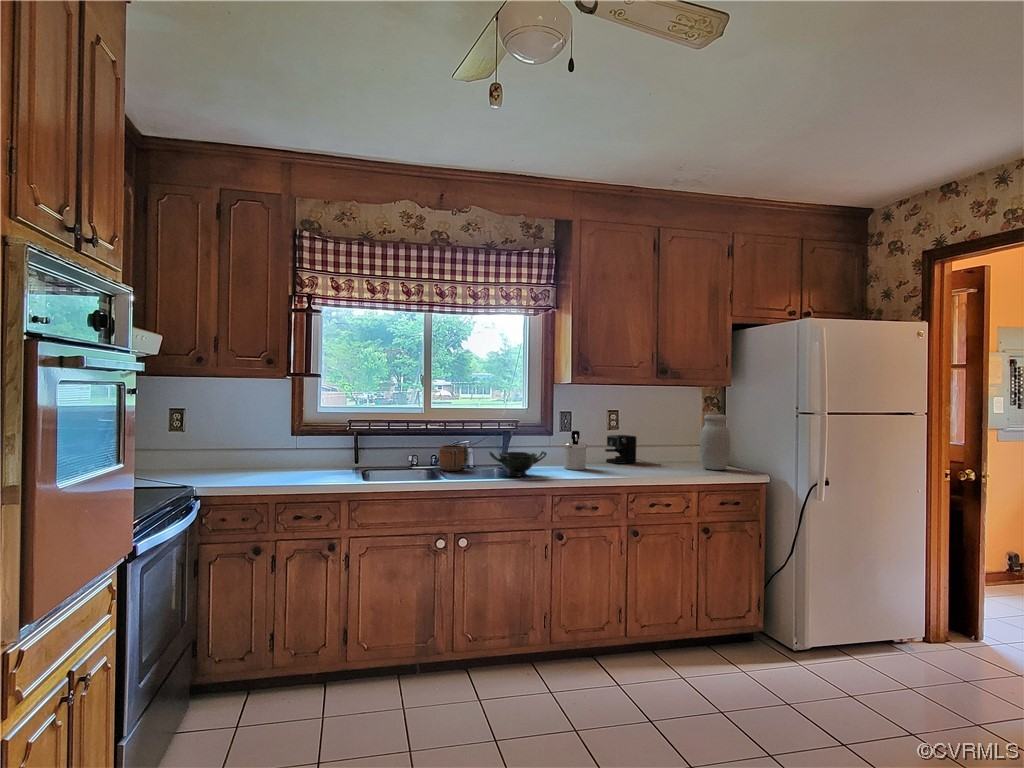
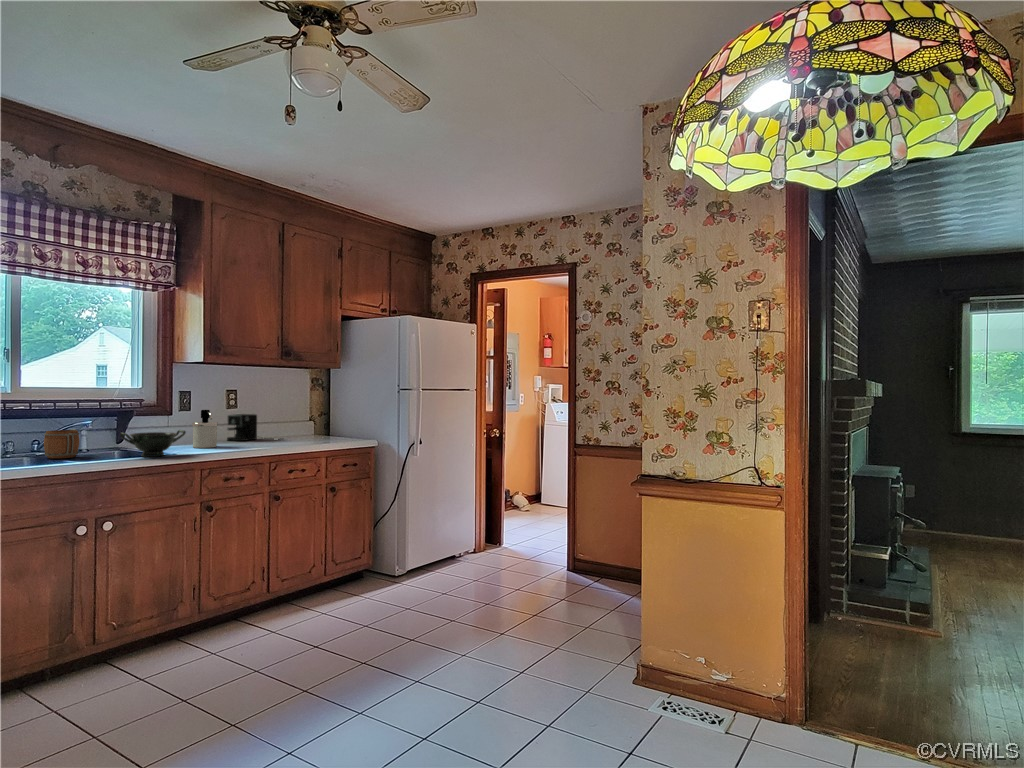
jar: present [700,414,730,470] -> none [317,392,344,439]

